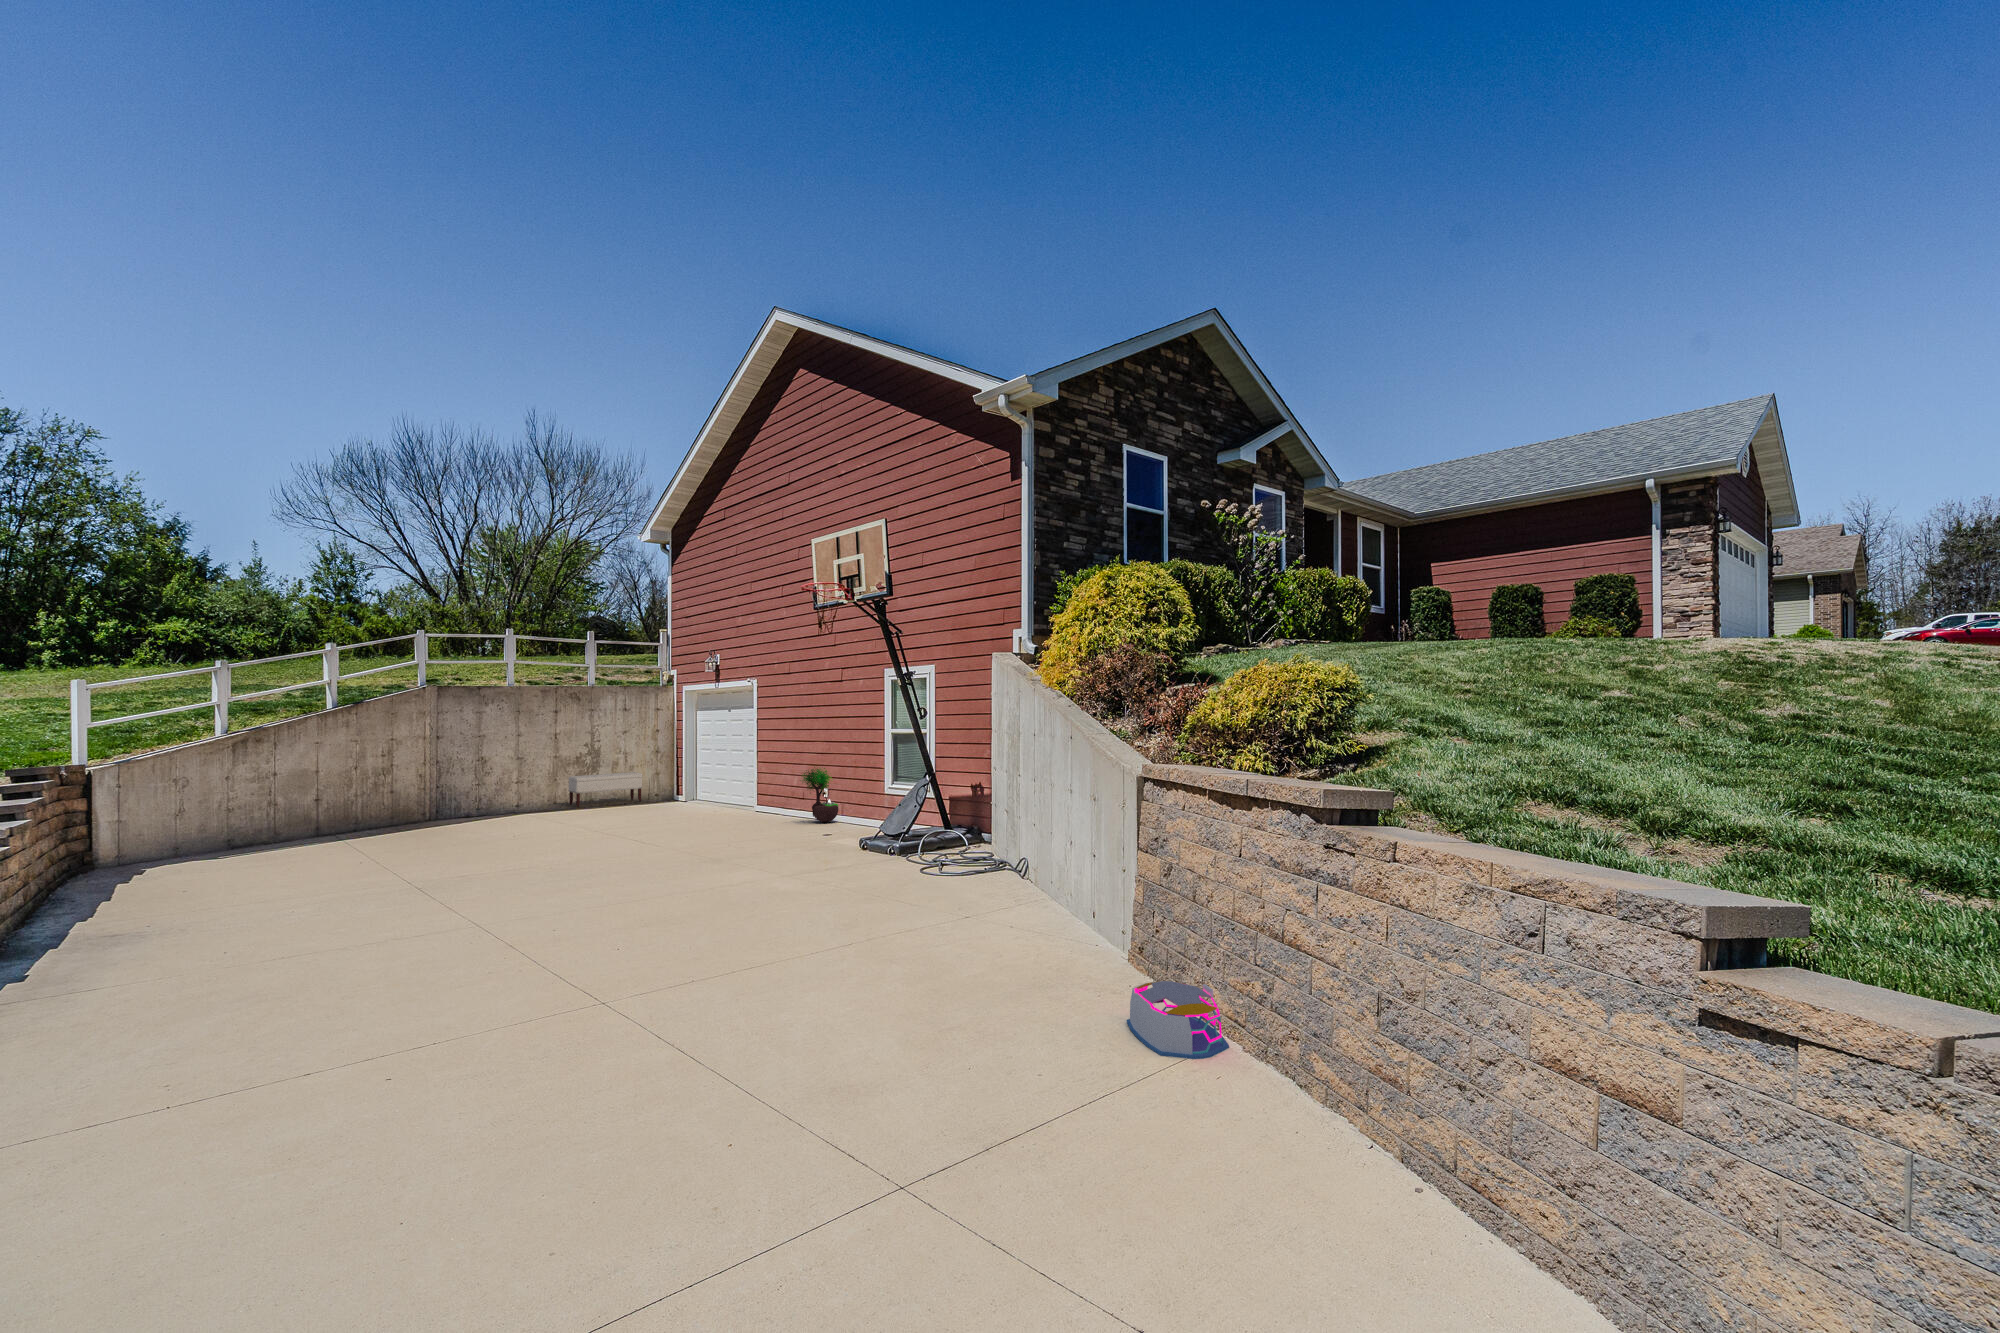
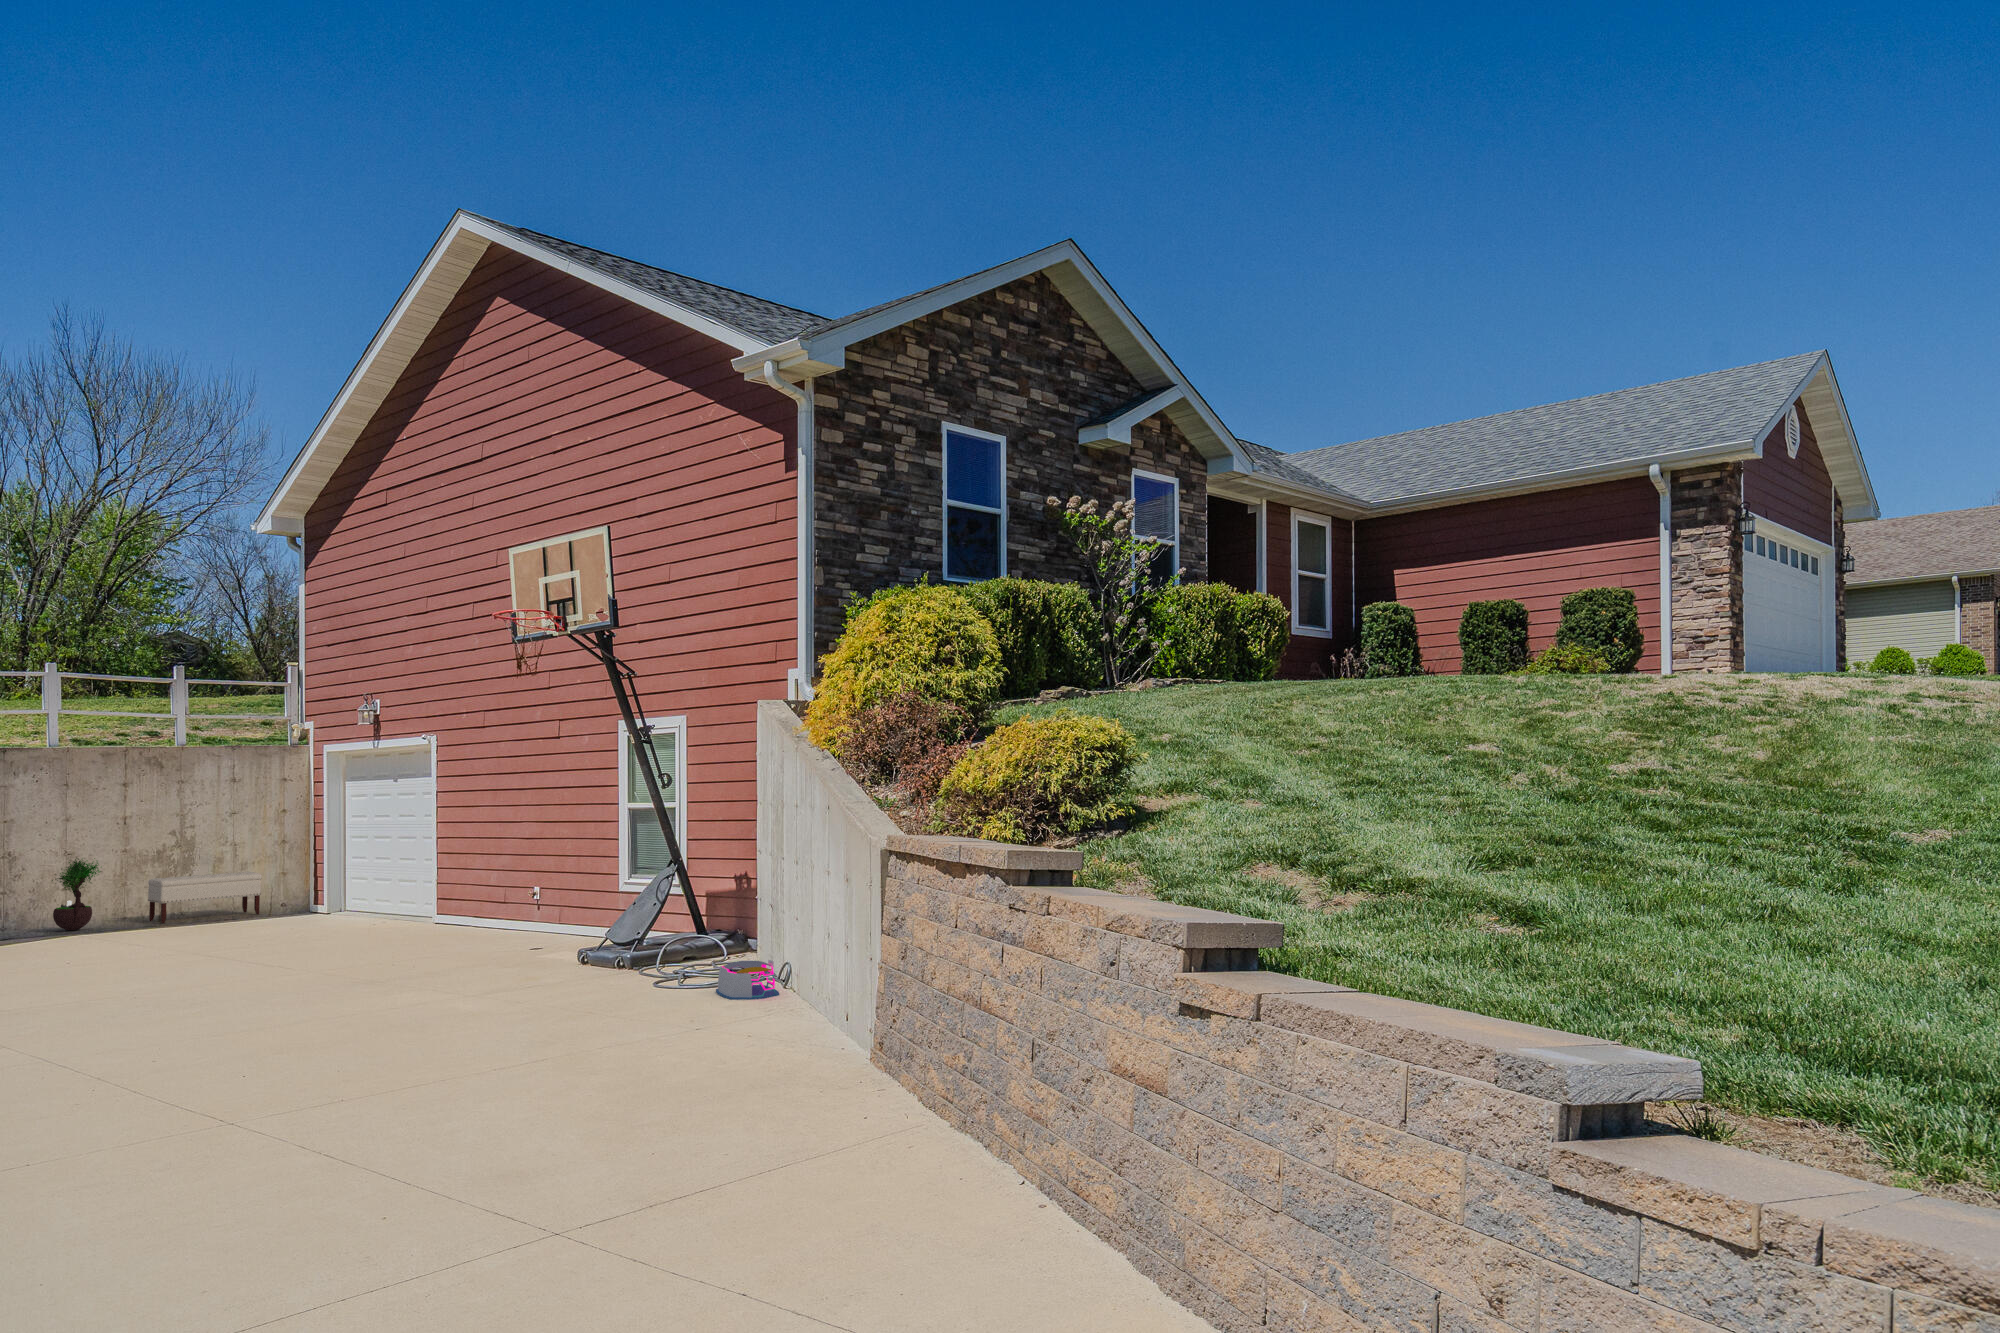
potted tree: present [800,767,838,822] -> present [52,858,100,930]
storage bin: present [1127,981,1229,1059] -> present [716,960,779,1000]

